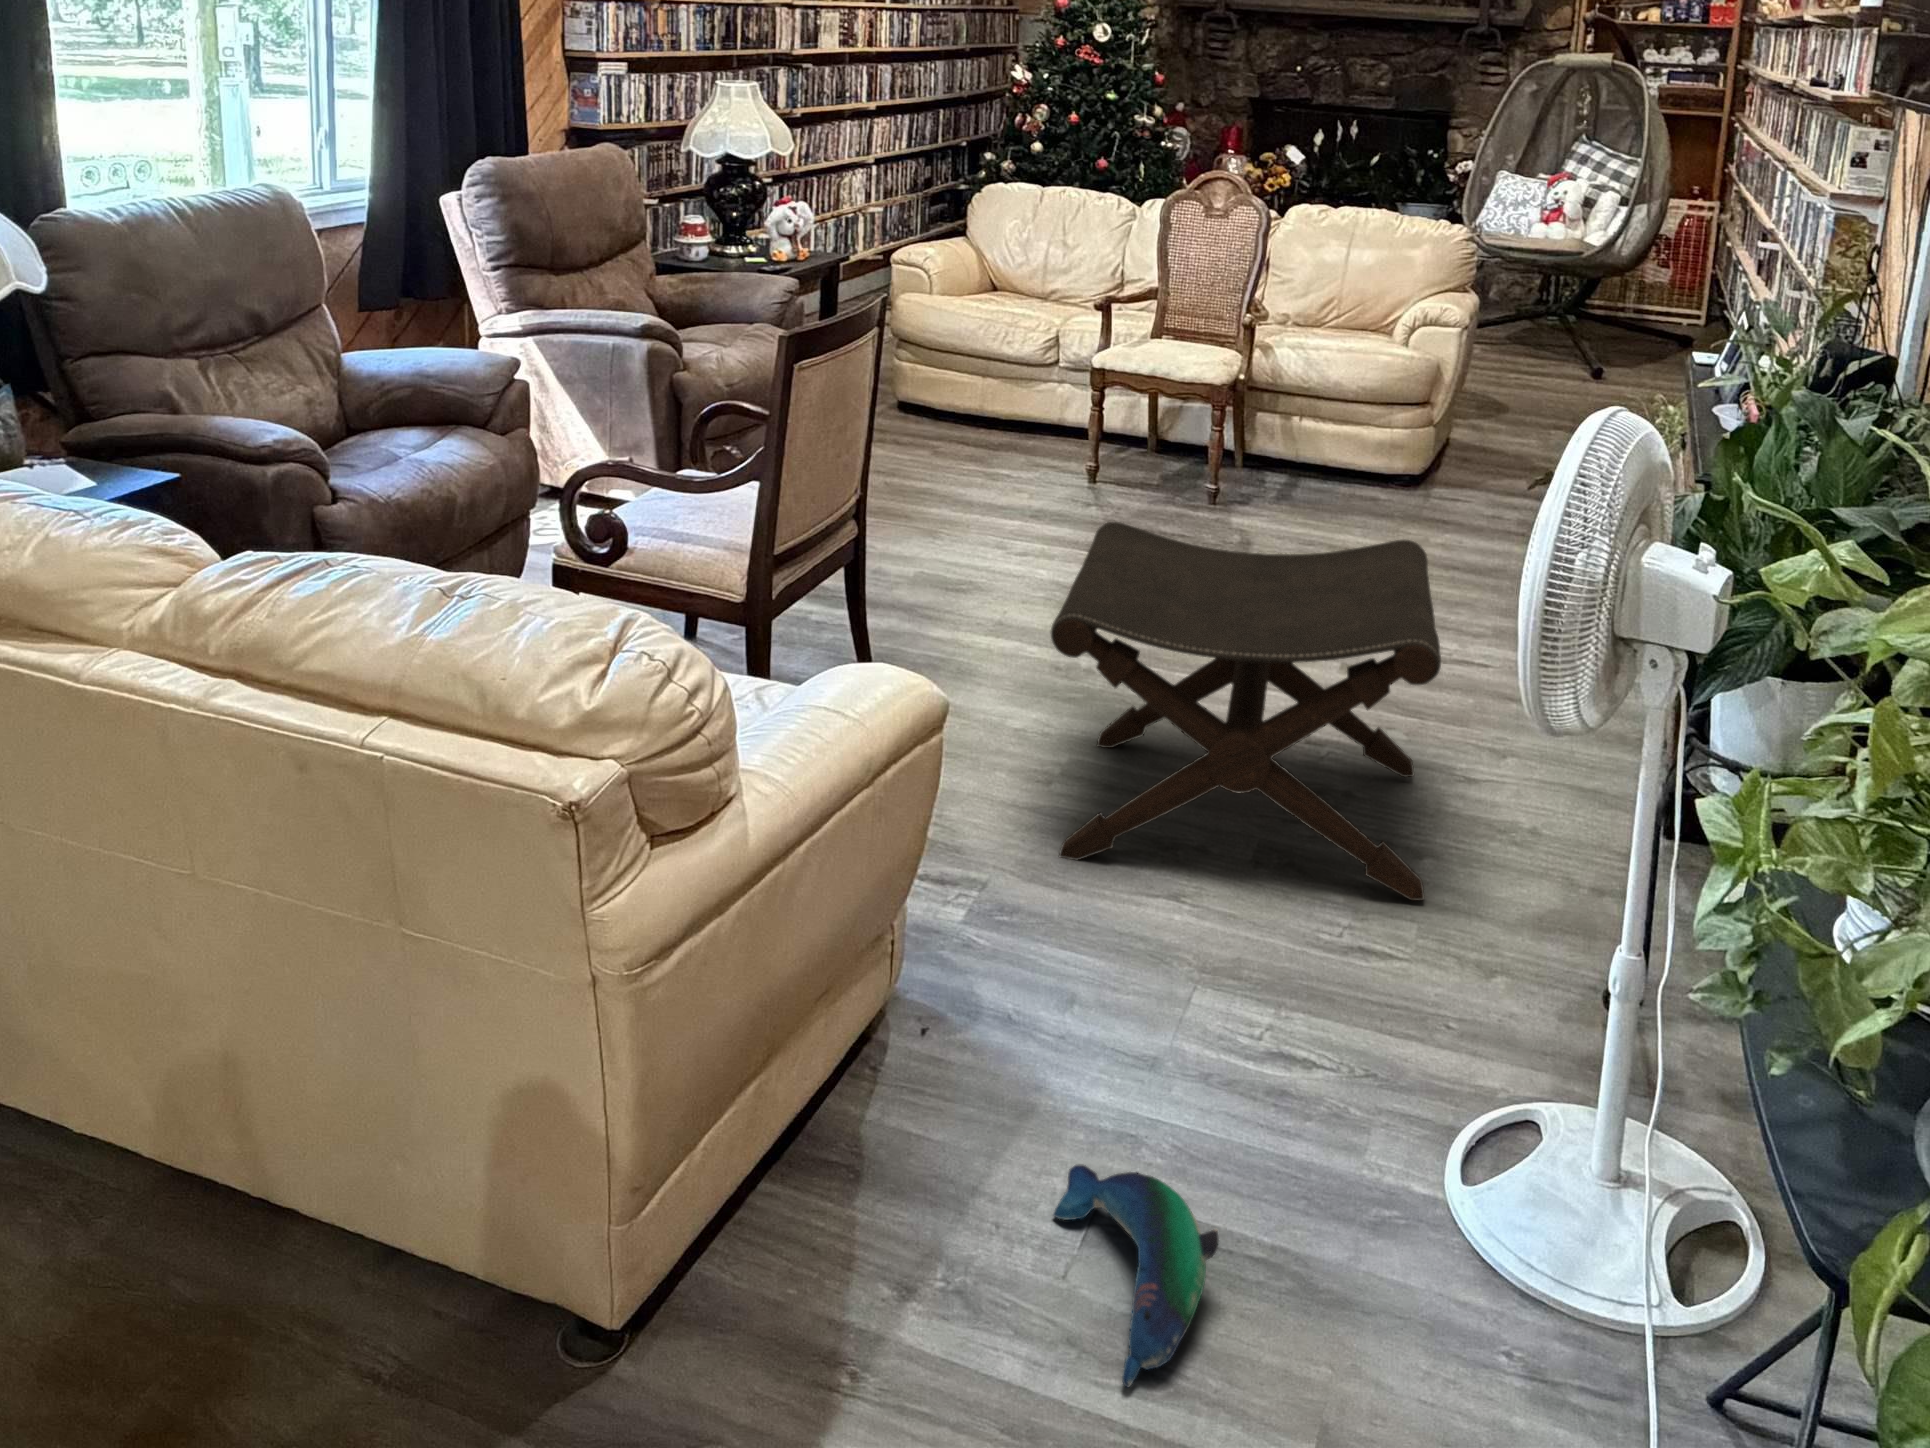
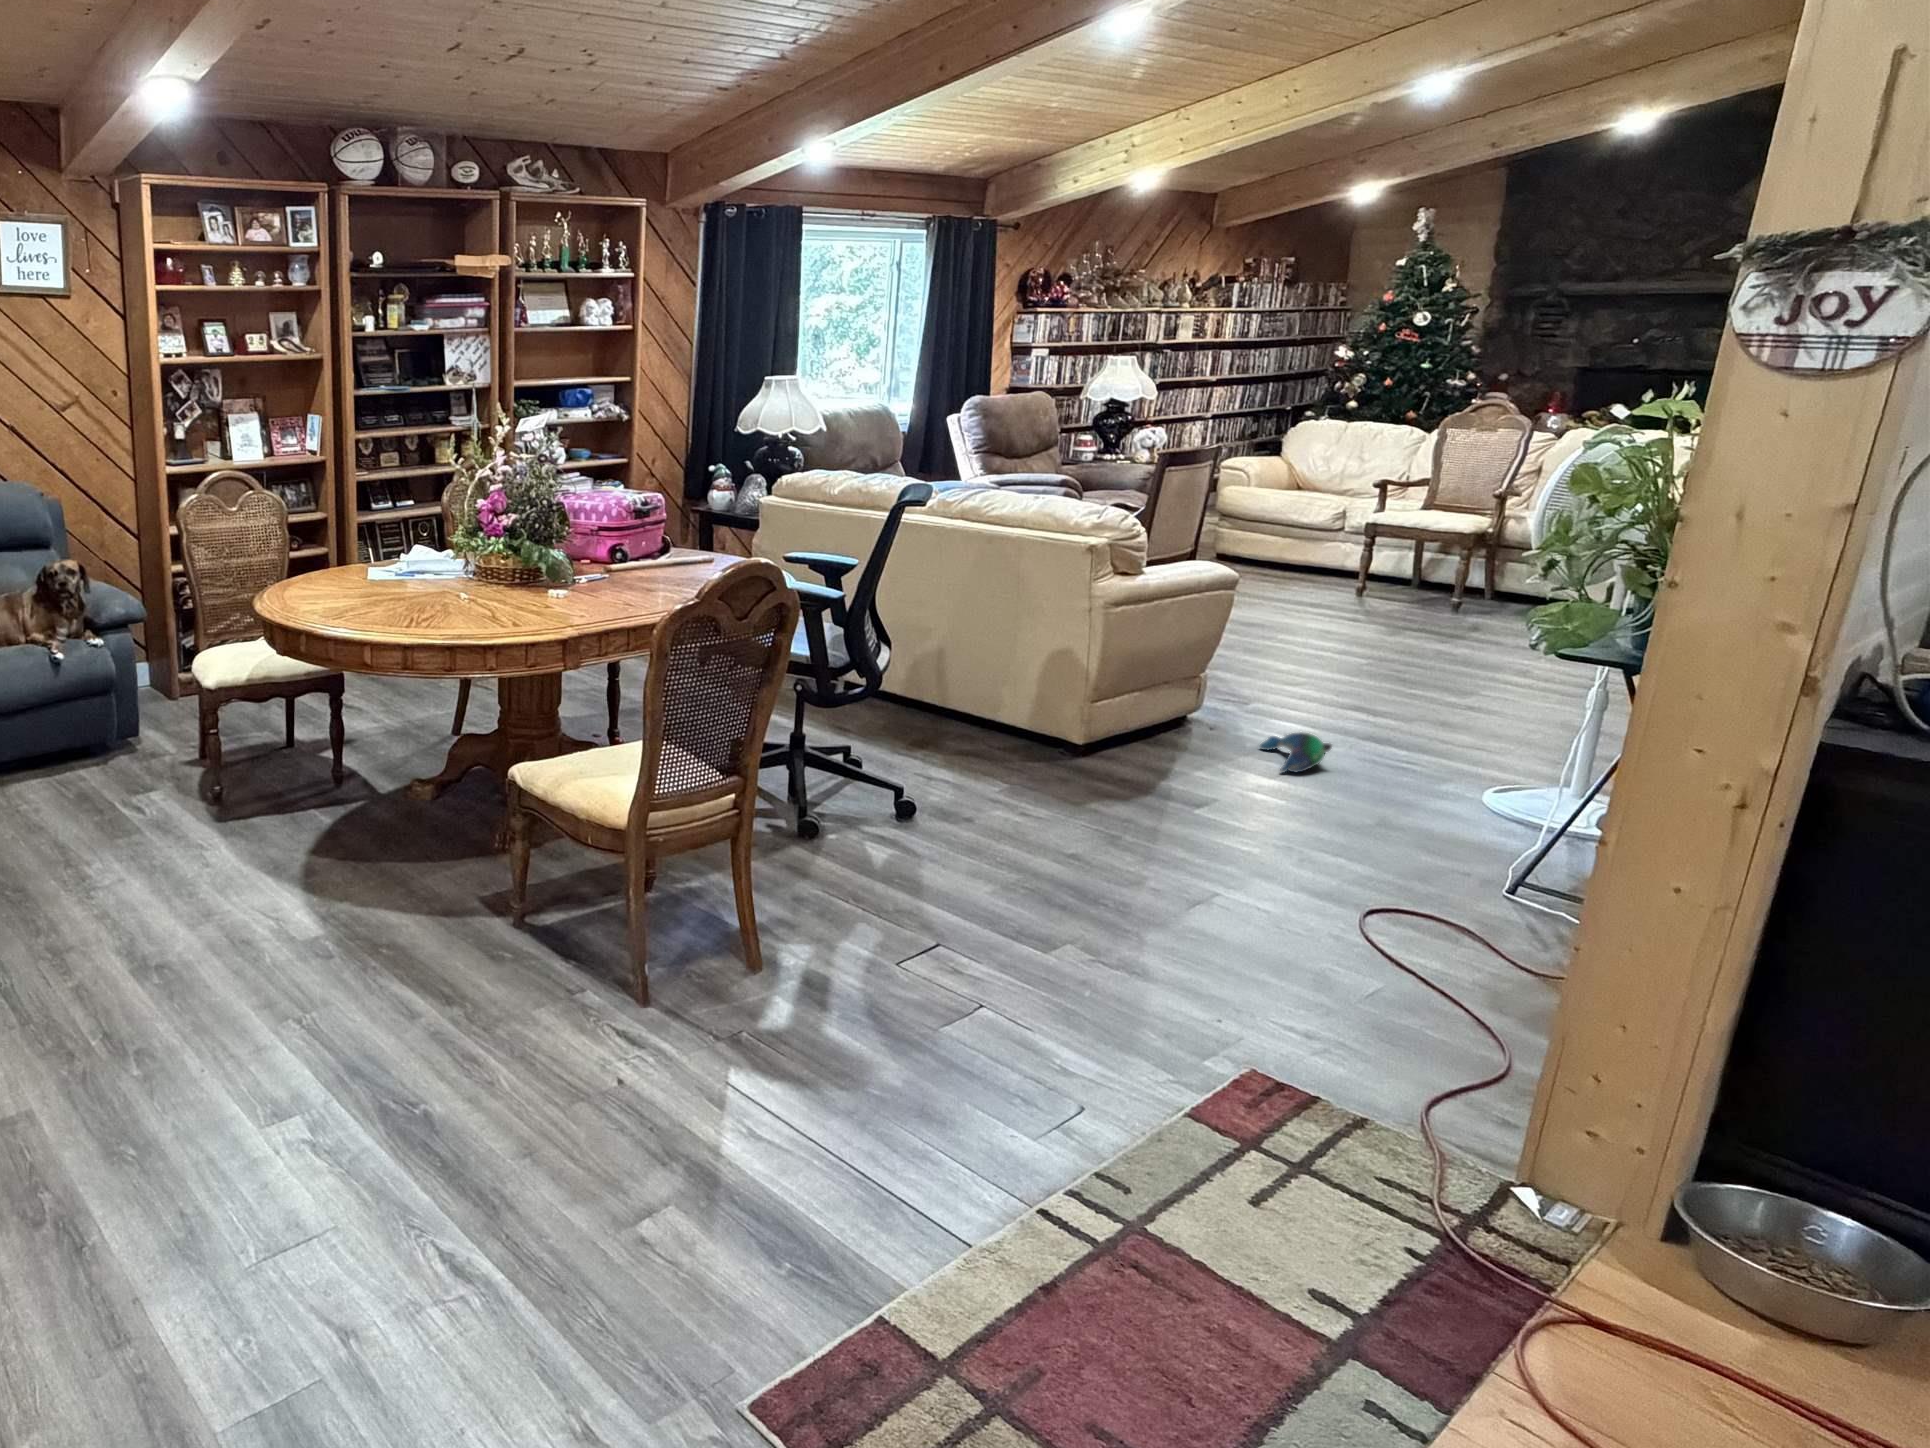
footstool: present [1051,522,1441,901] -> none [1286,555,1555,725]

